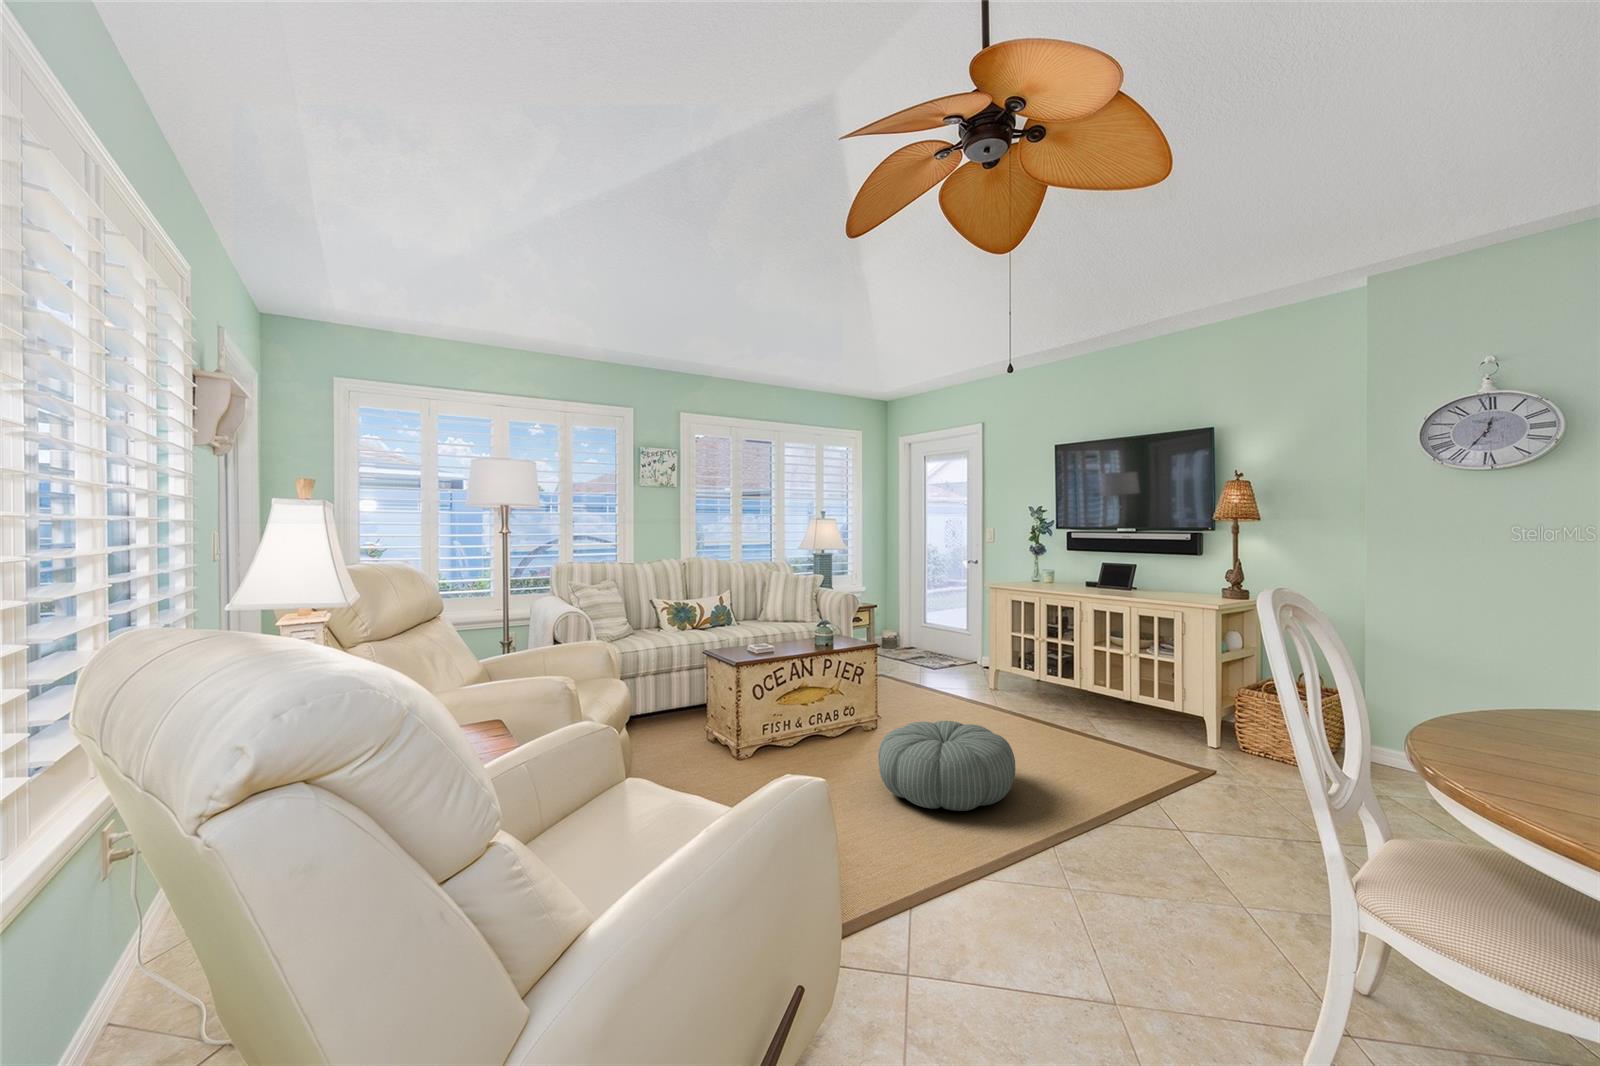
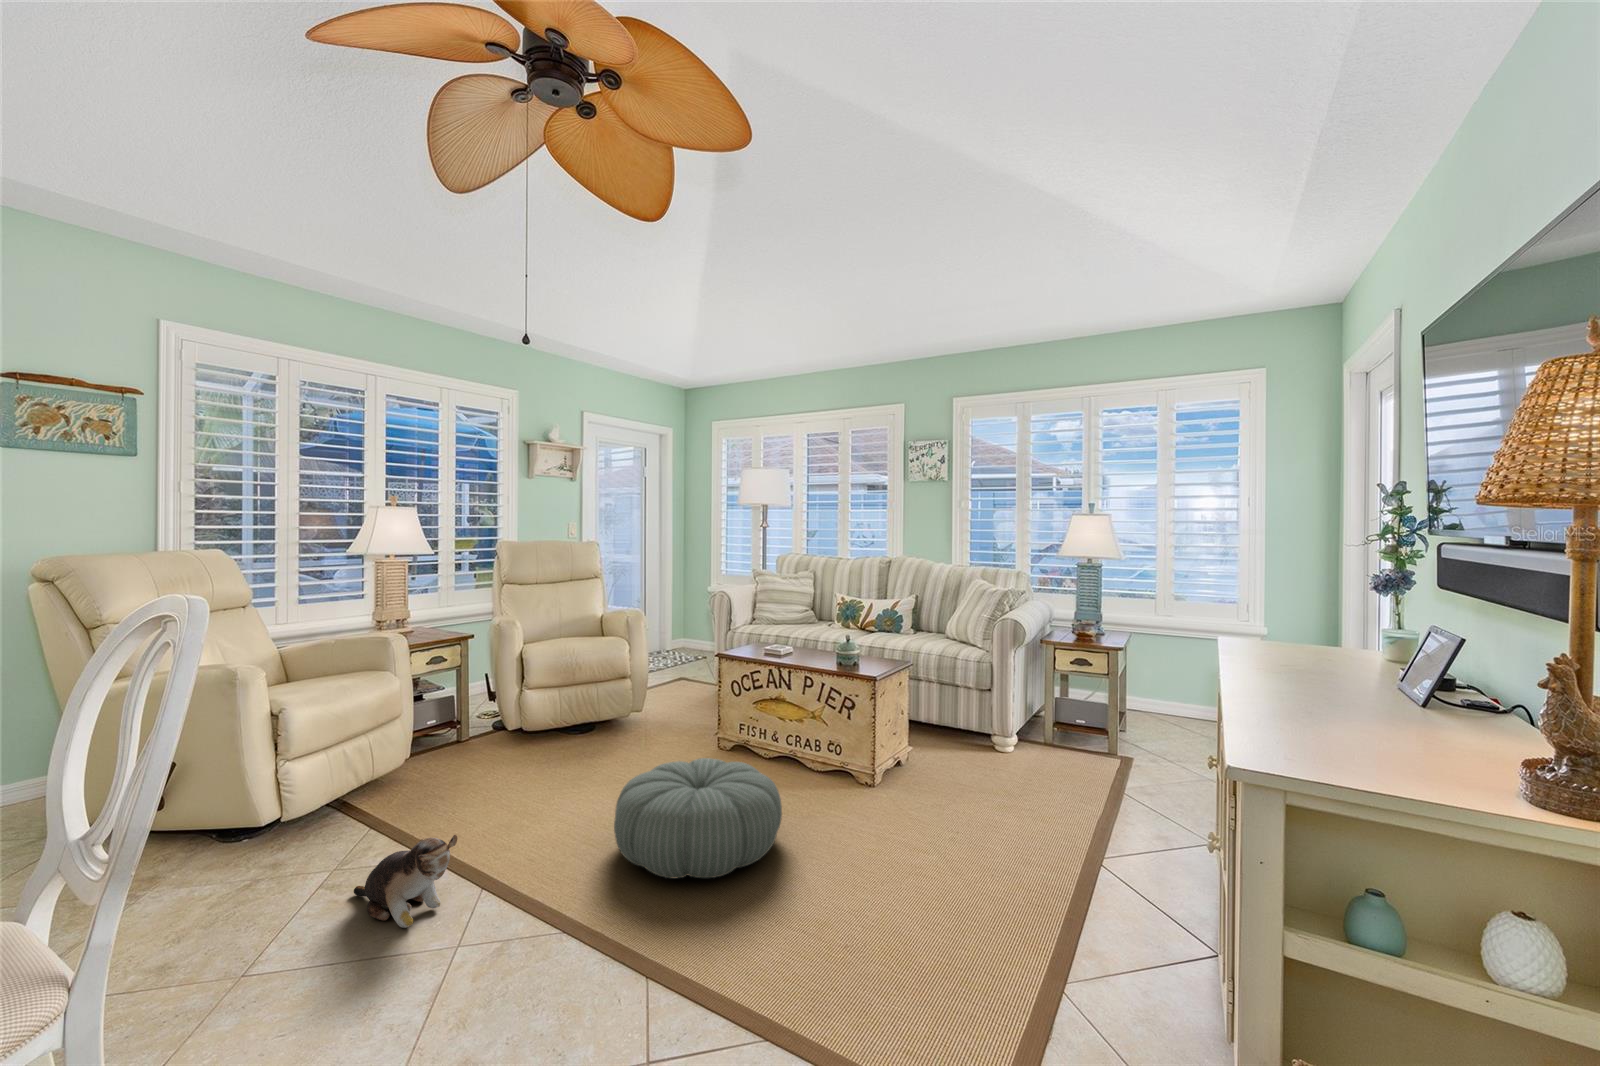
plush toy: none [951,813,1050,944] -> present [354,835,458,928]

